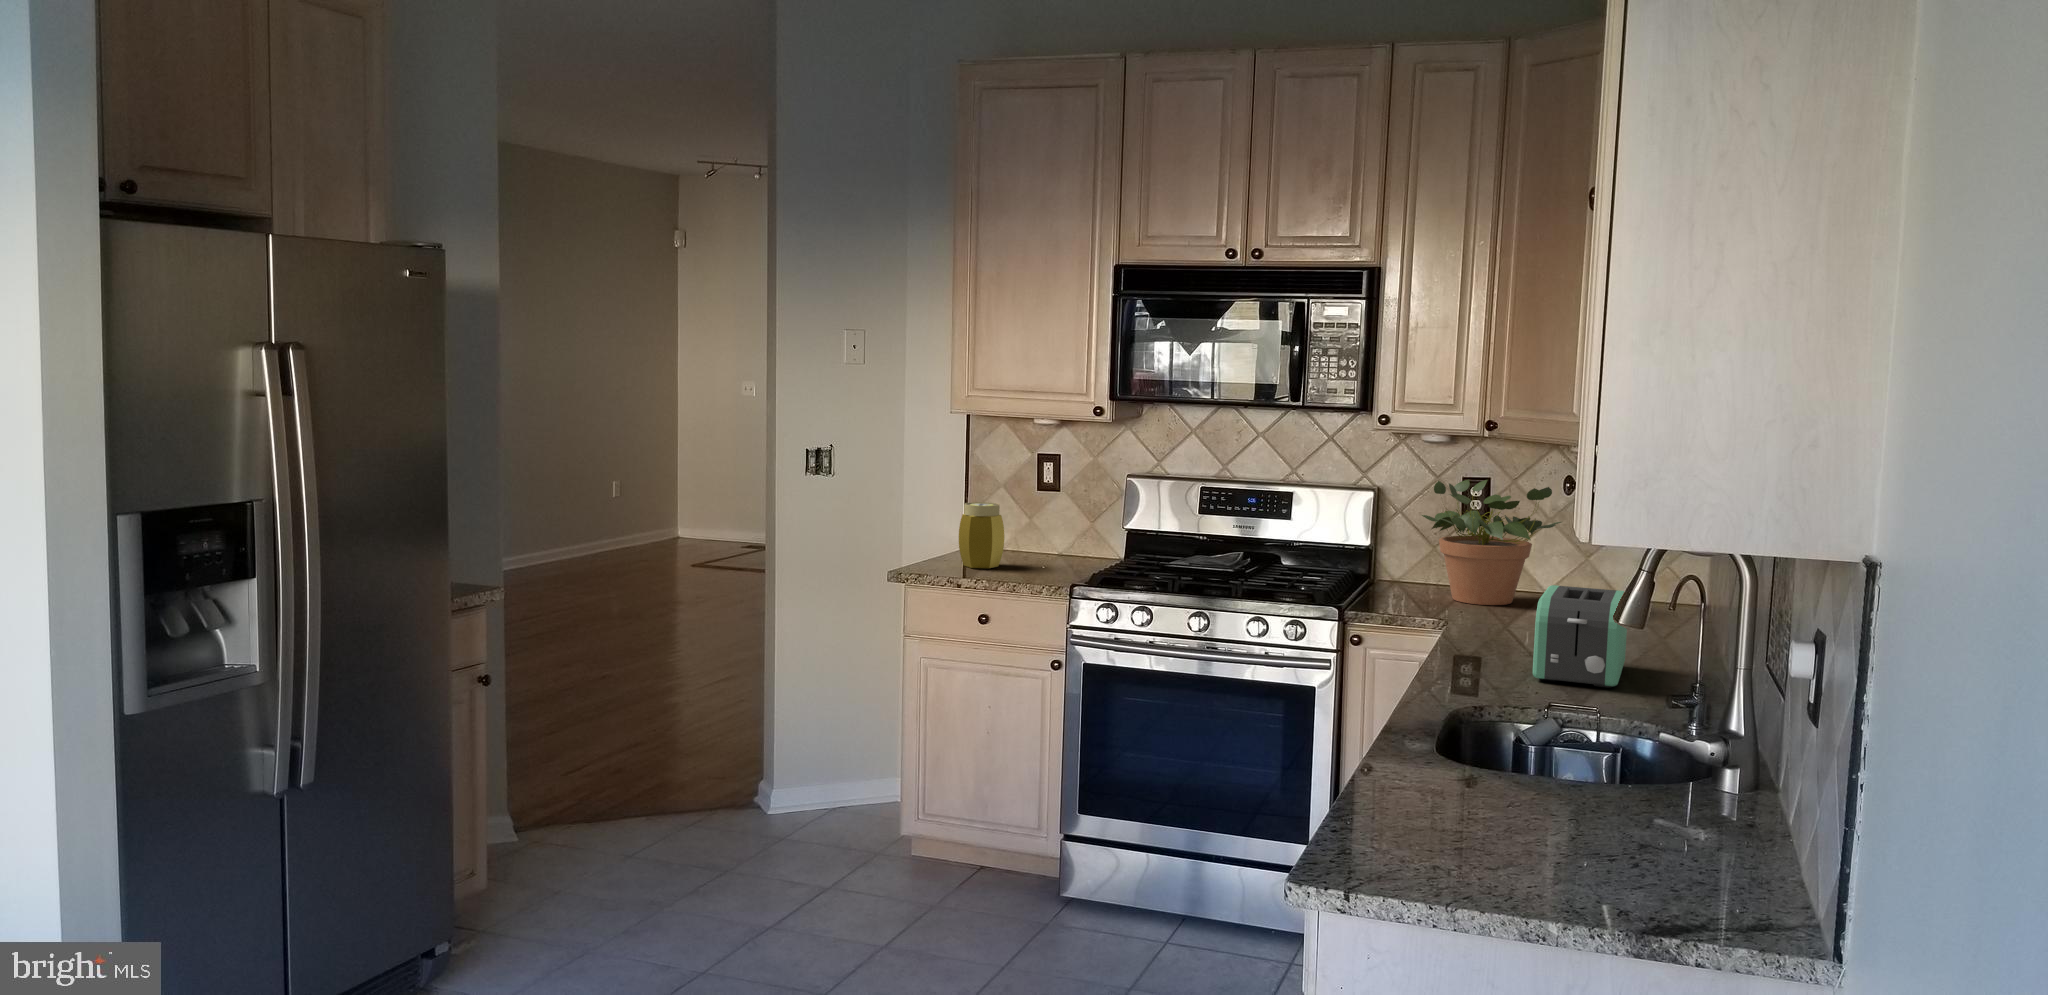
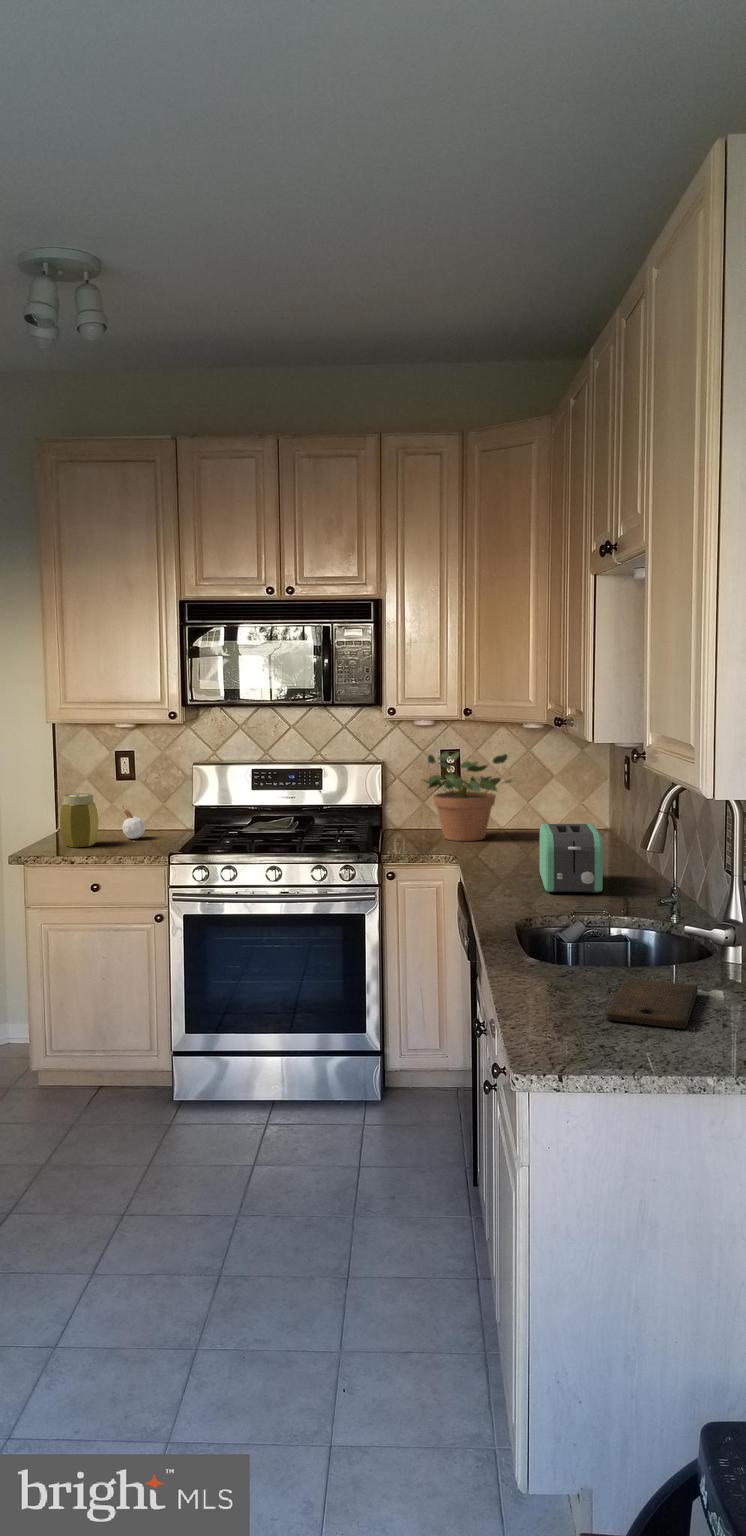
candle: none [1035,516,1064,564] -> present [122,806,146,839]
cutting board: none [1471,794,1635,864] -> present [607,979,698,1028]

